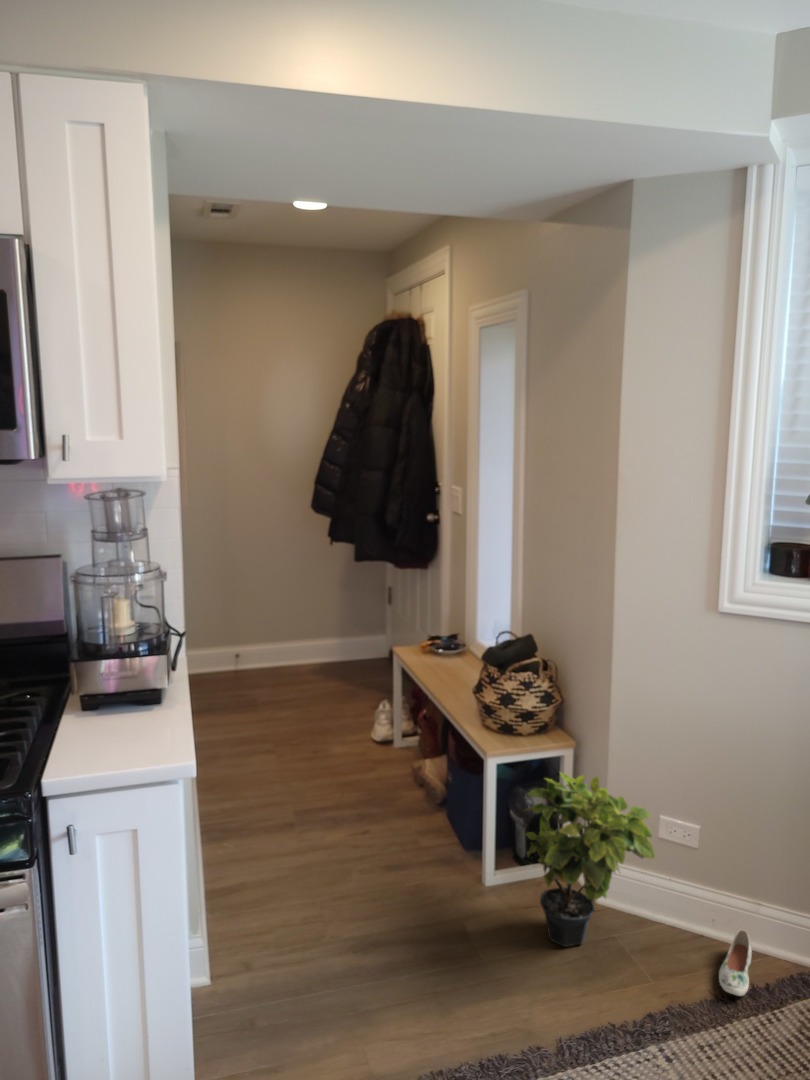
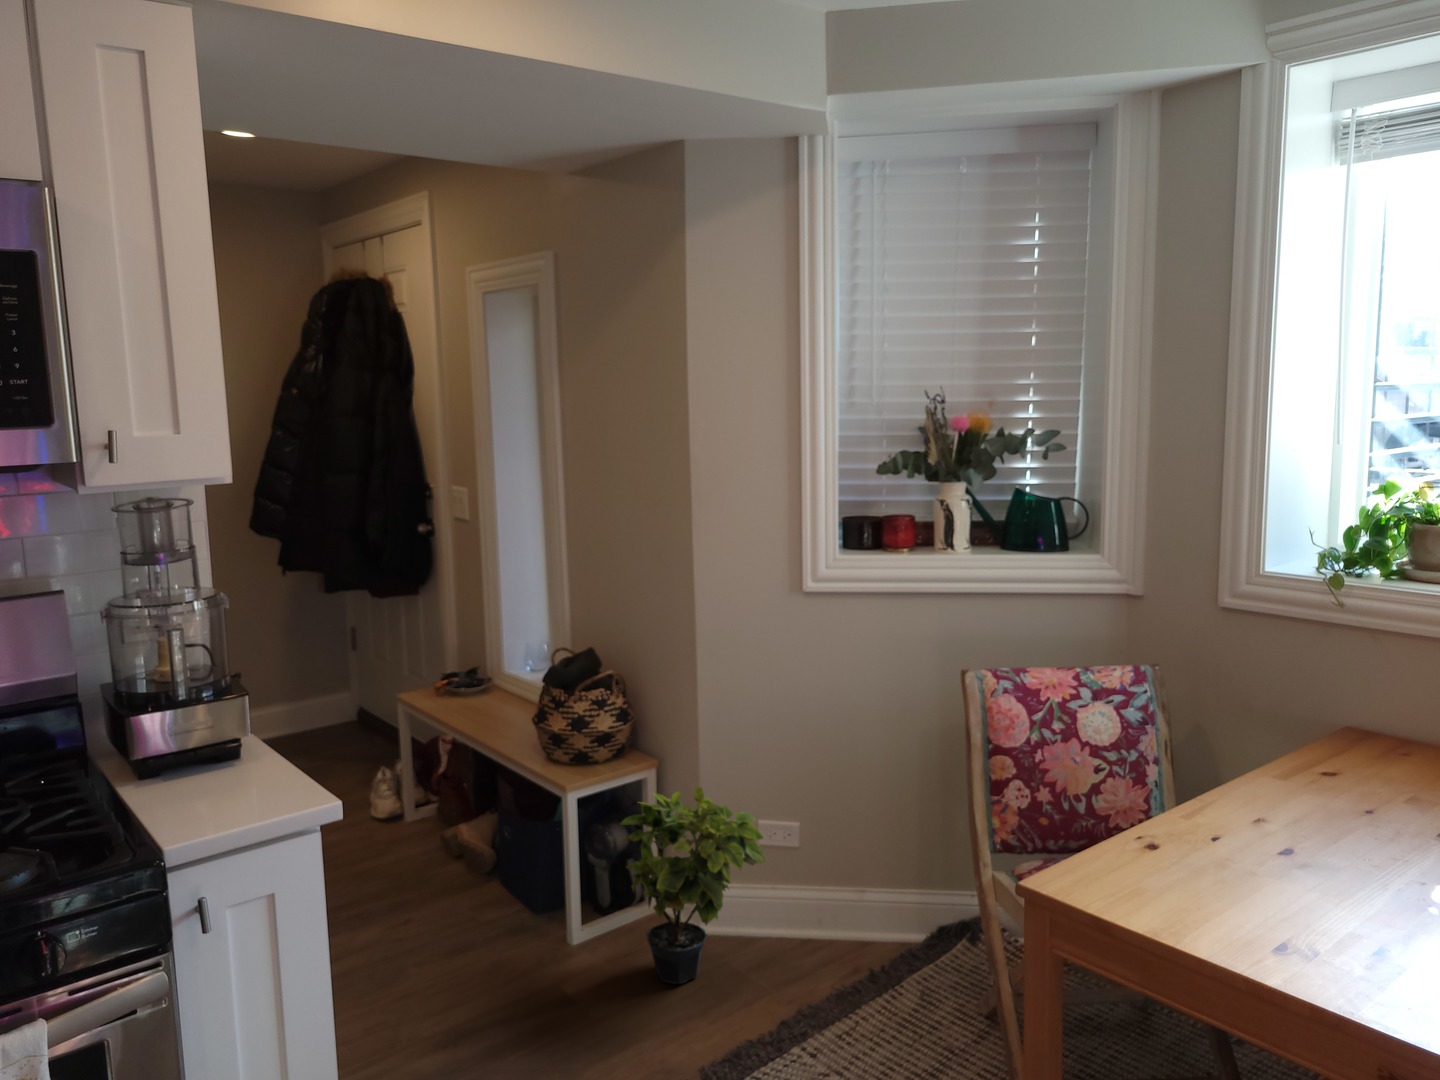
shoe: present [719,930,752,996] -> none [837,920,868,982]

